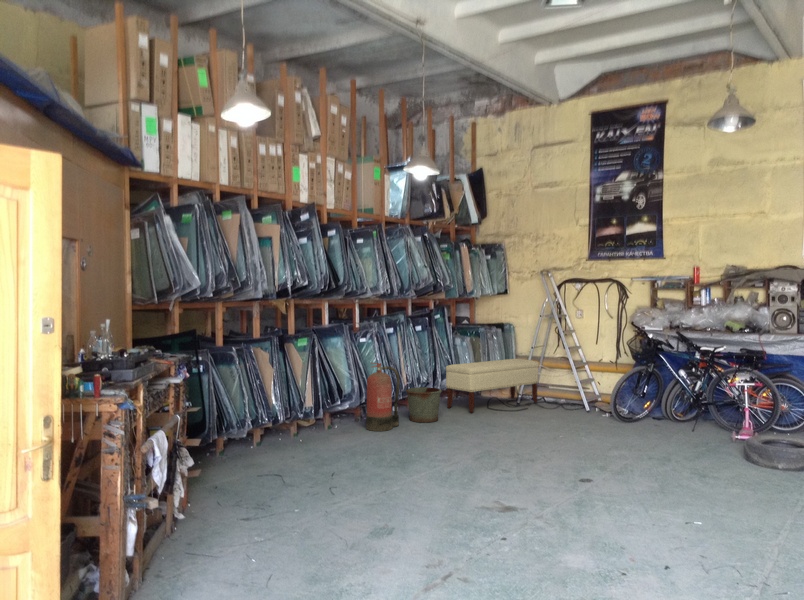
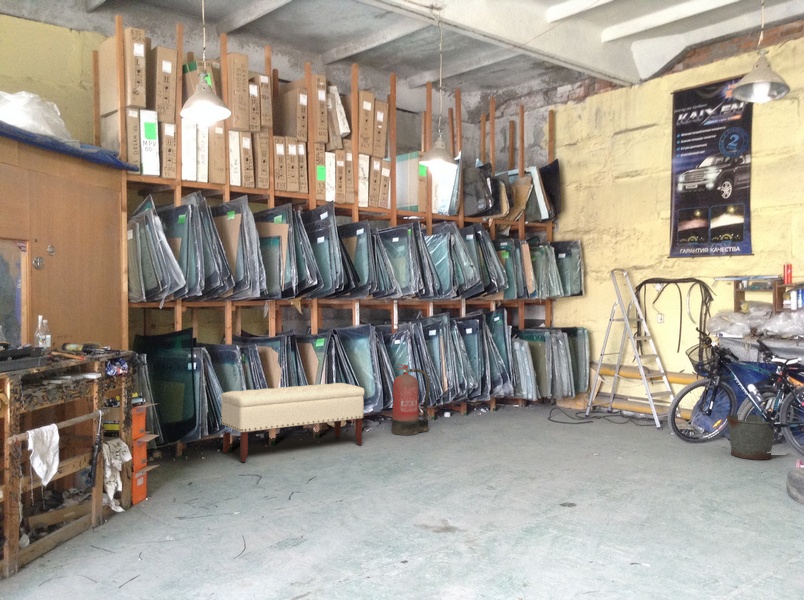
bench: present [446,359,539,413] -> present [221,383,364,462]
bucket: present [406,387,442,422] -> present [726,415,774,460]

